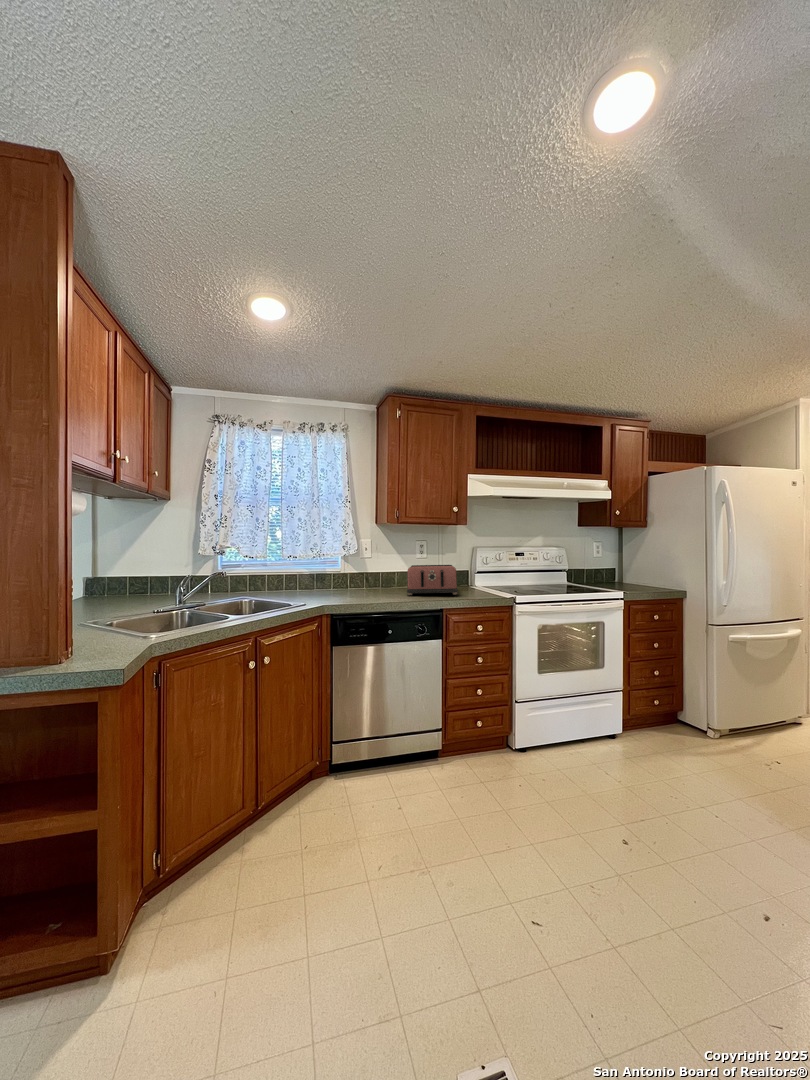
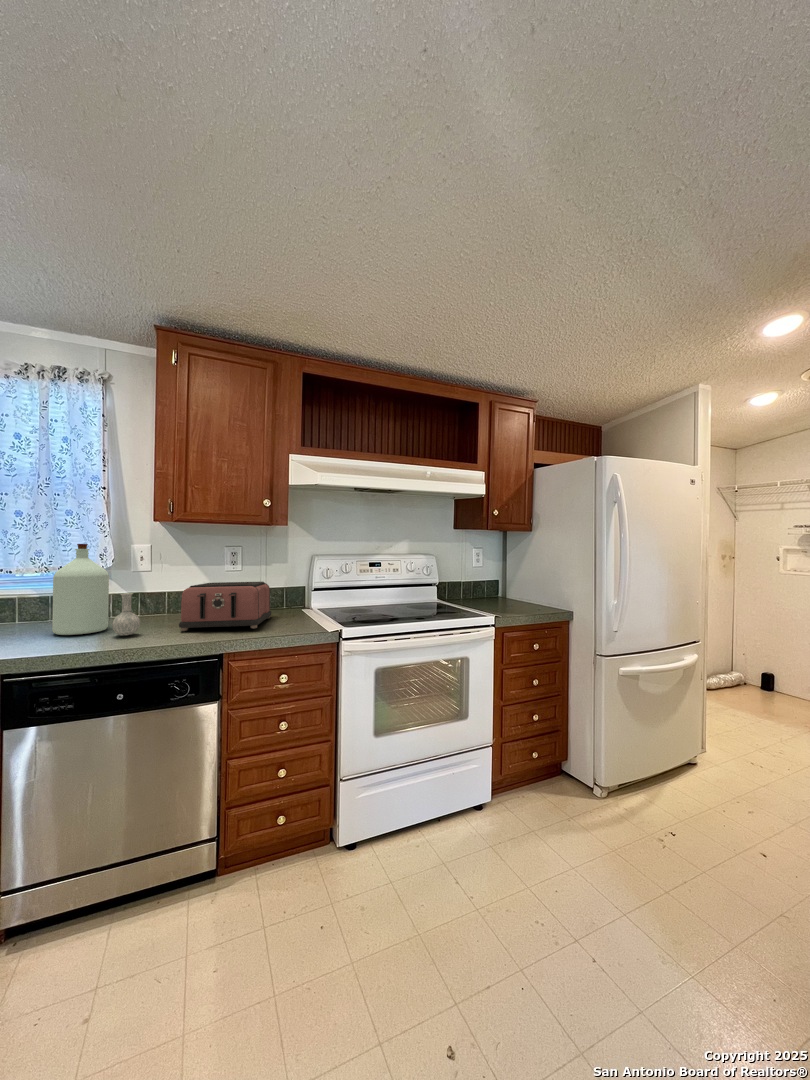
bottle: none [332,538,386,596] -> present [52,544,140,635]

